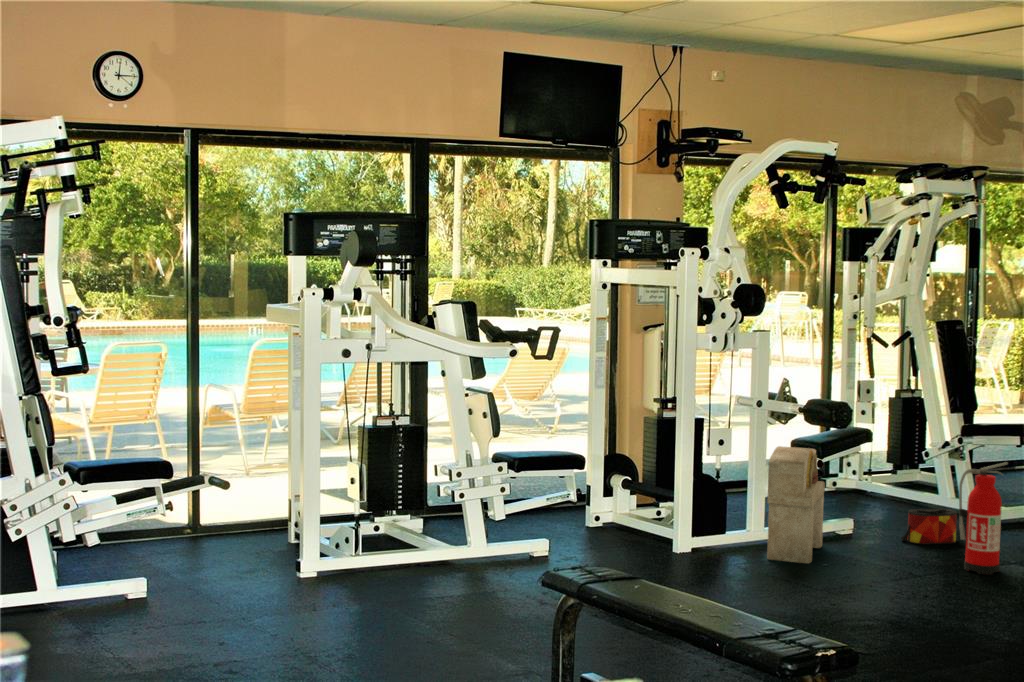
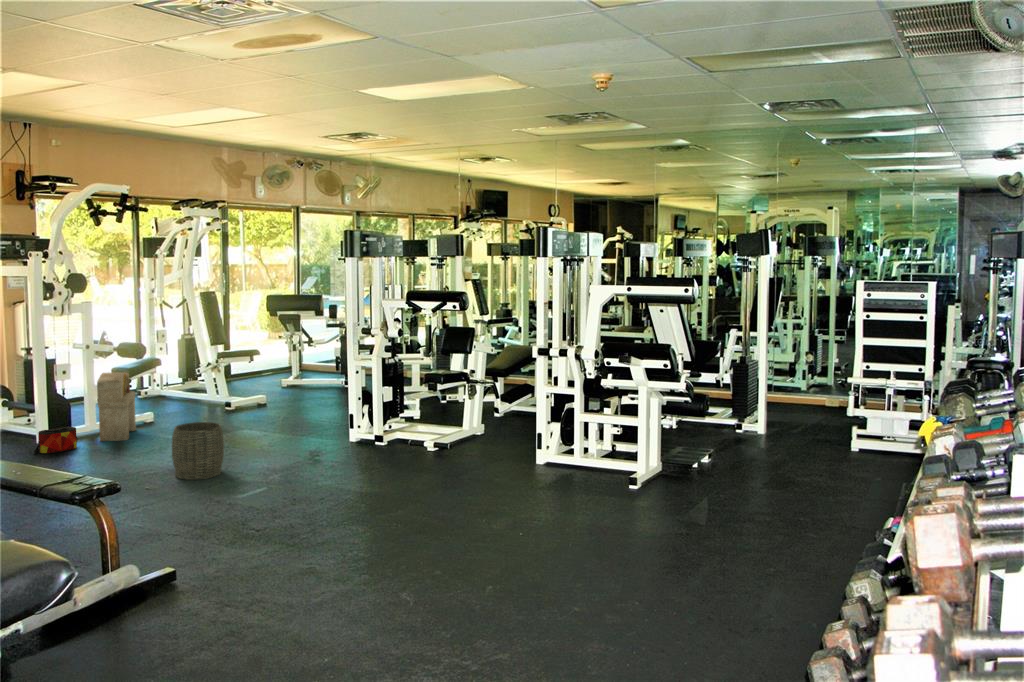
fire extinguisher: present [959,462,1008,574] -> none [214,370,240,432]
bag: present [901,509,957,545] -> present [34,427,77,454]
woven basket: none [887,554,984,666] -> present [172,422,224,480]

